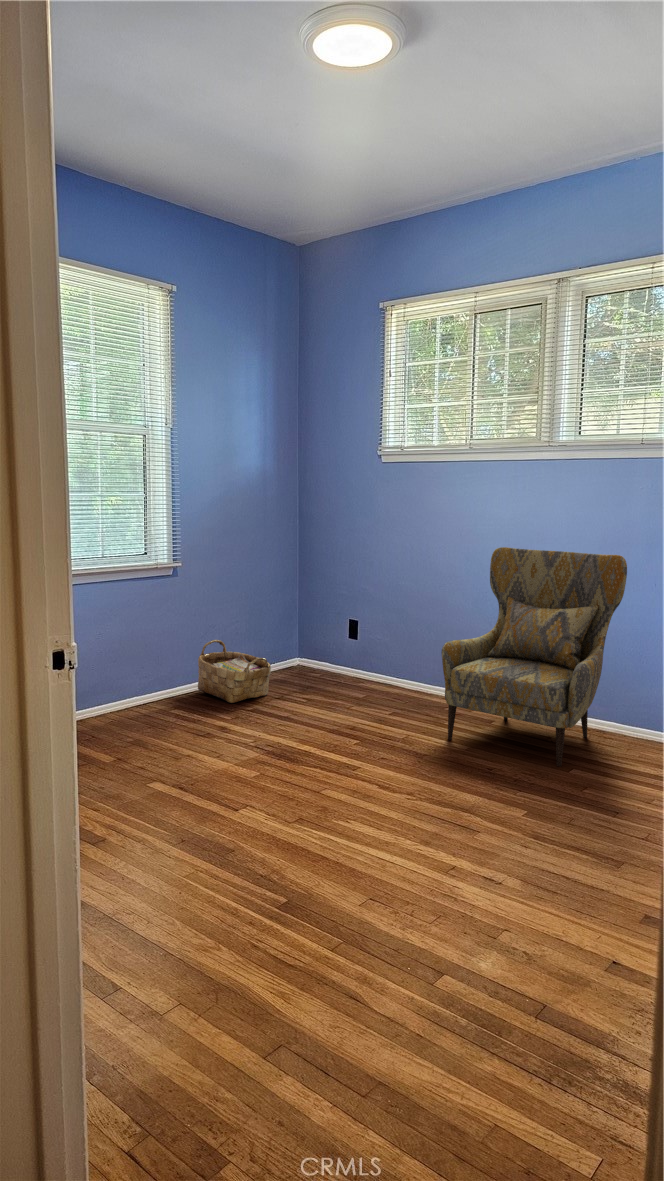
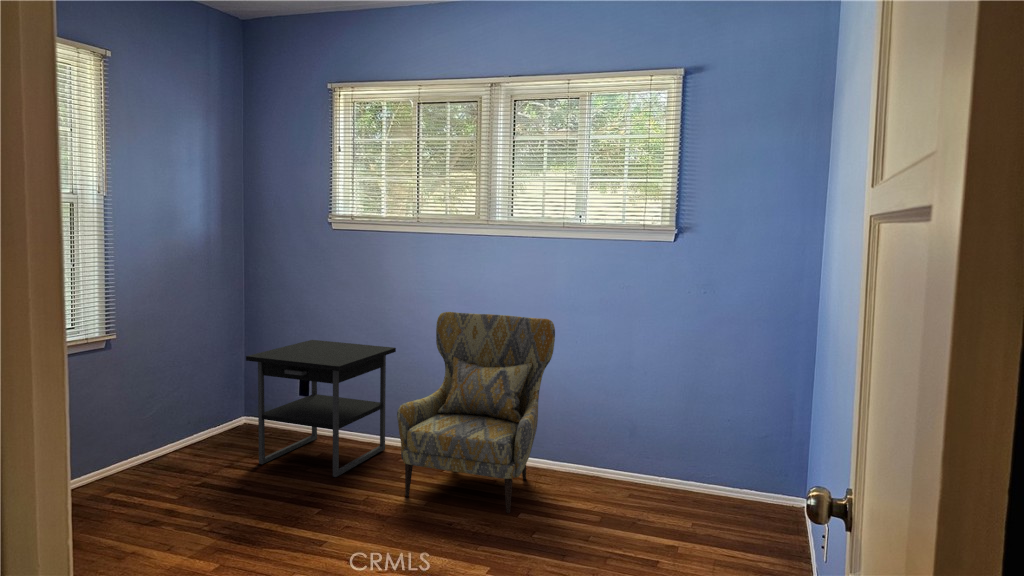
nightstand: none [295,578,448,716] -> present [246,340,396,477]
woven basket: present [198,640,271,703] -> none [138,412,221,479]

